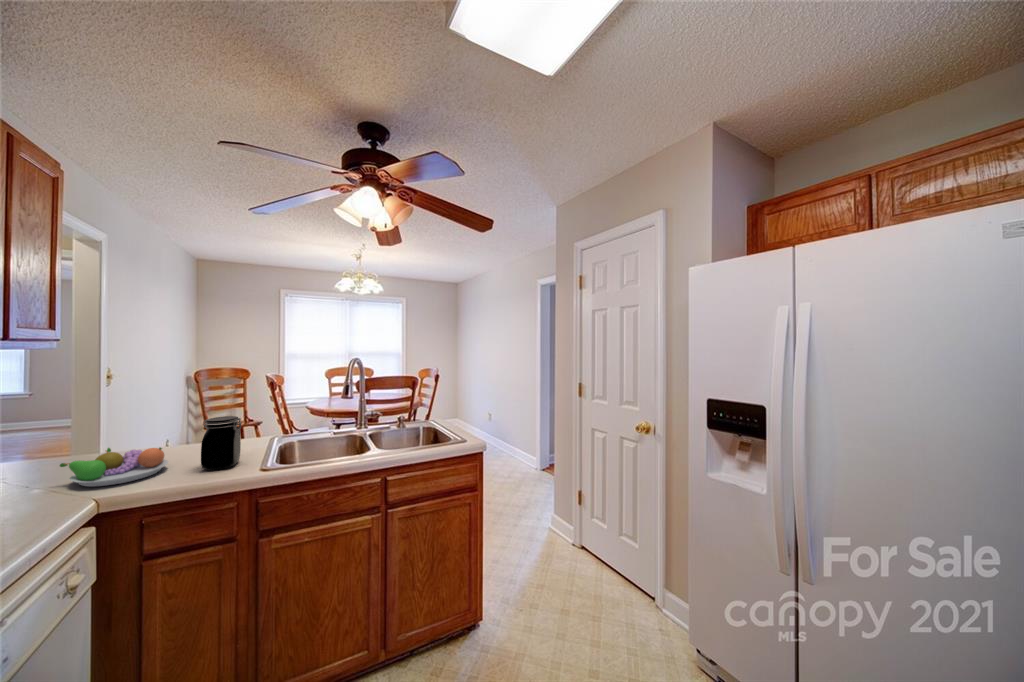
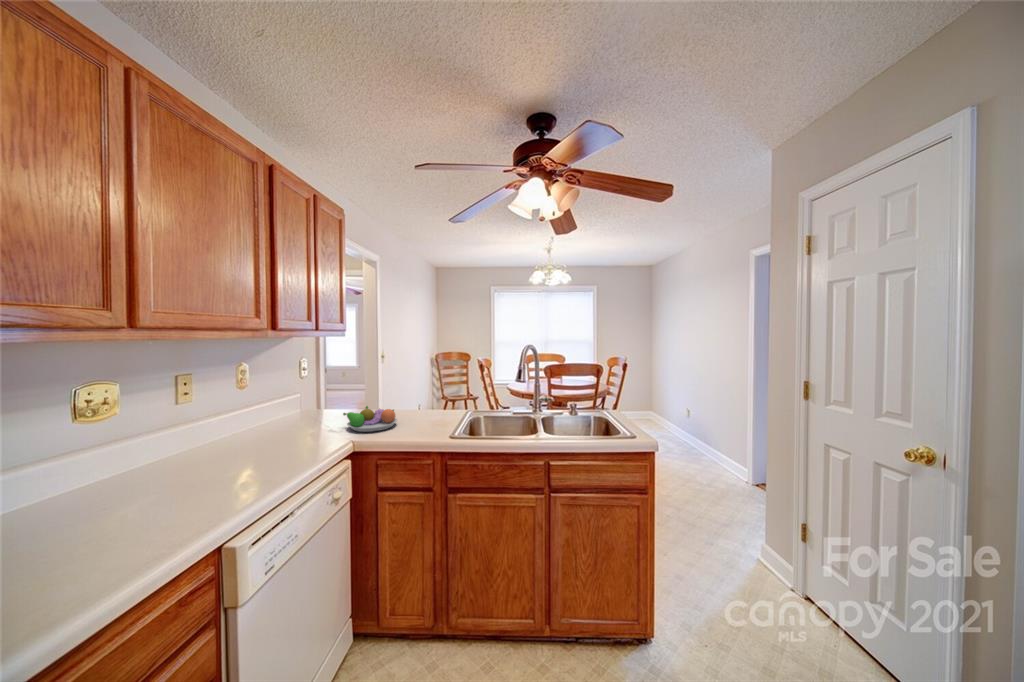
jar: present [201,416,241,470] -> none [414,390,440,431]

